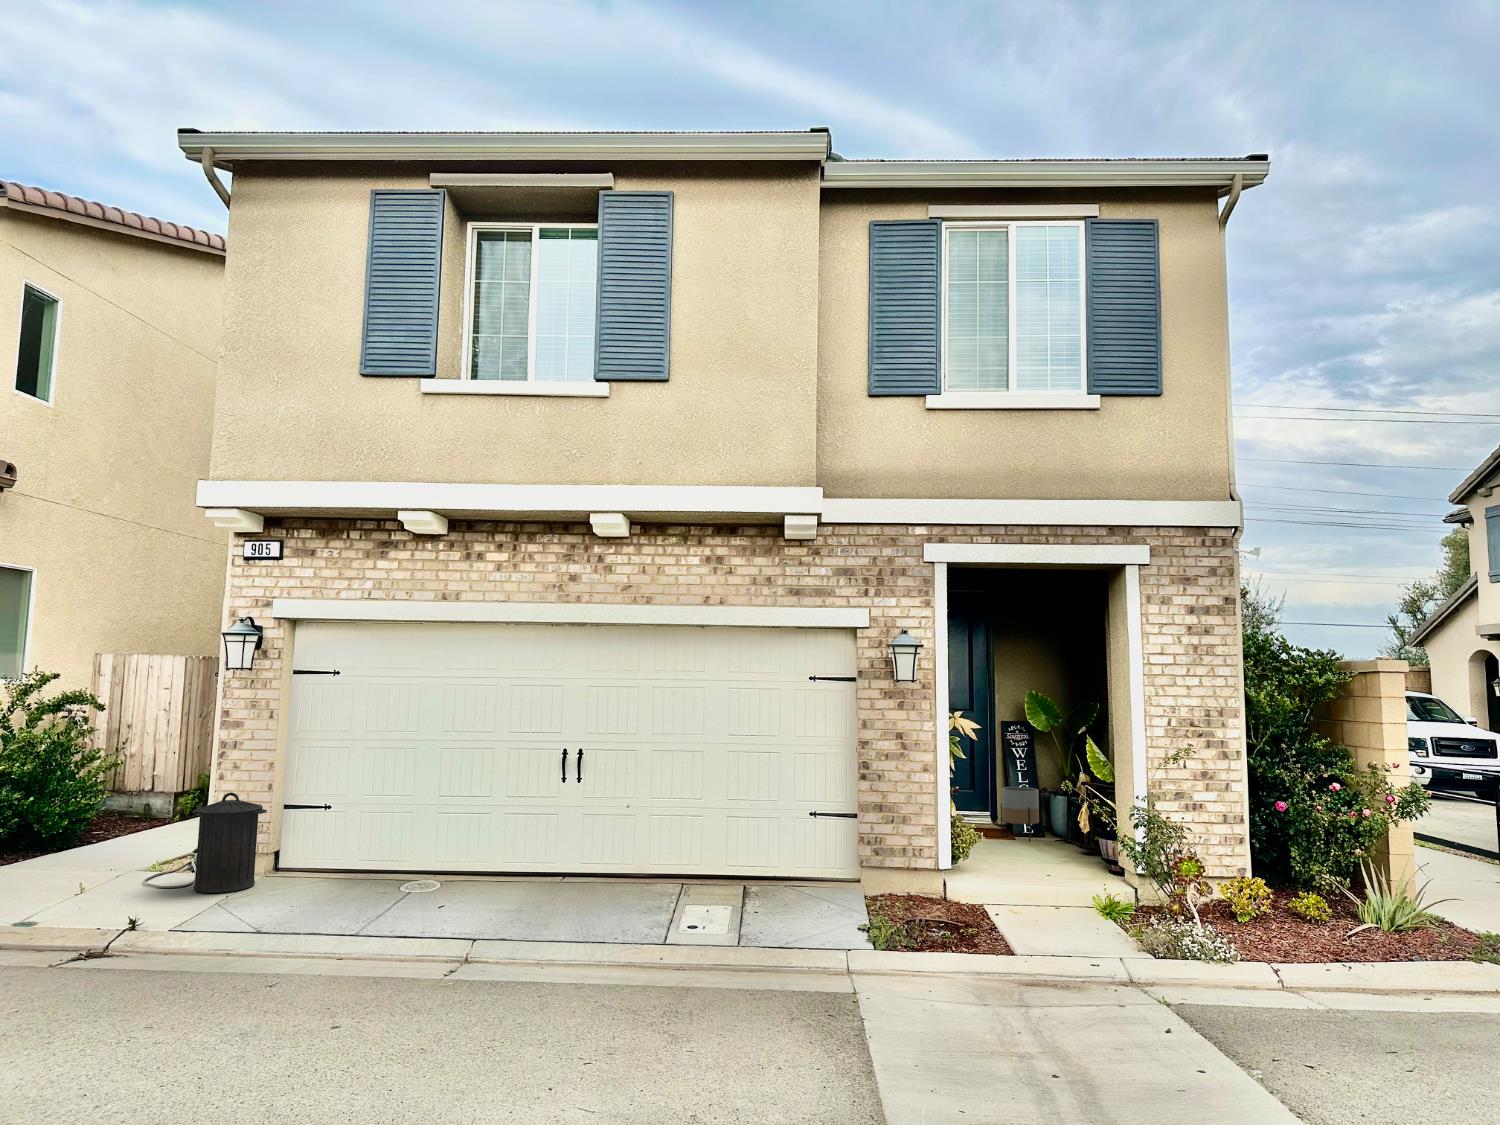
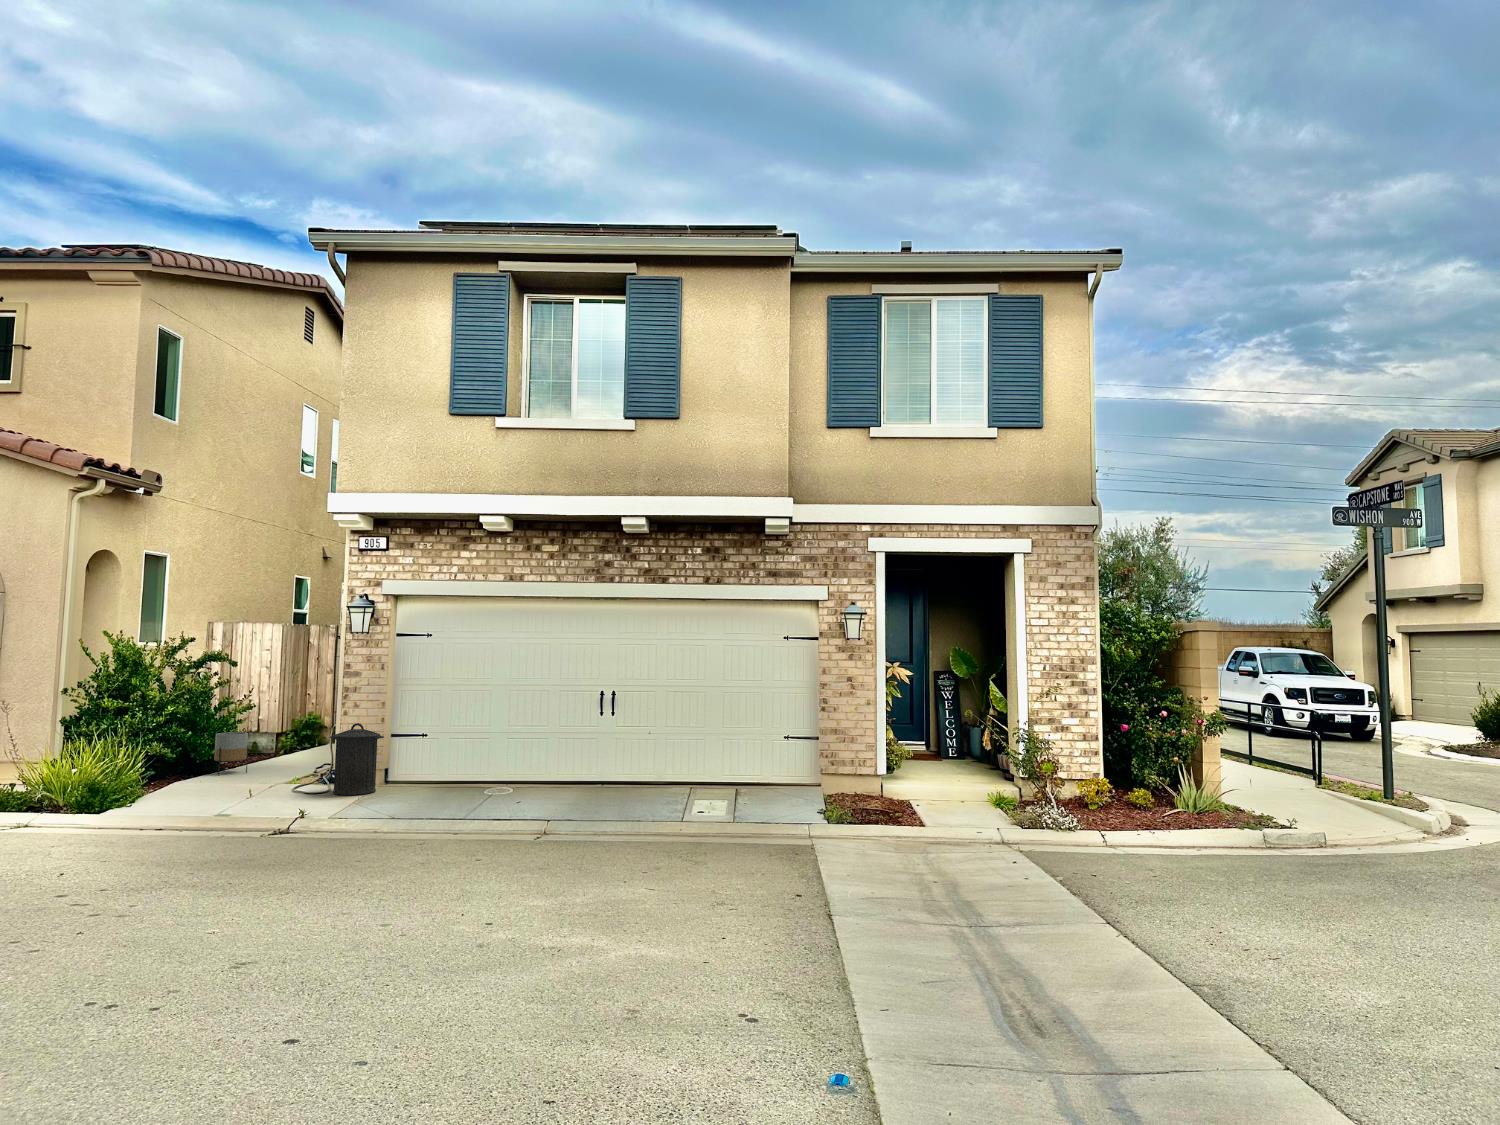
planter: present [1001,787,1039,842] -> present [214,732,248,775]

